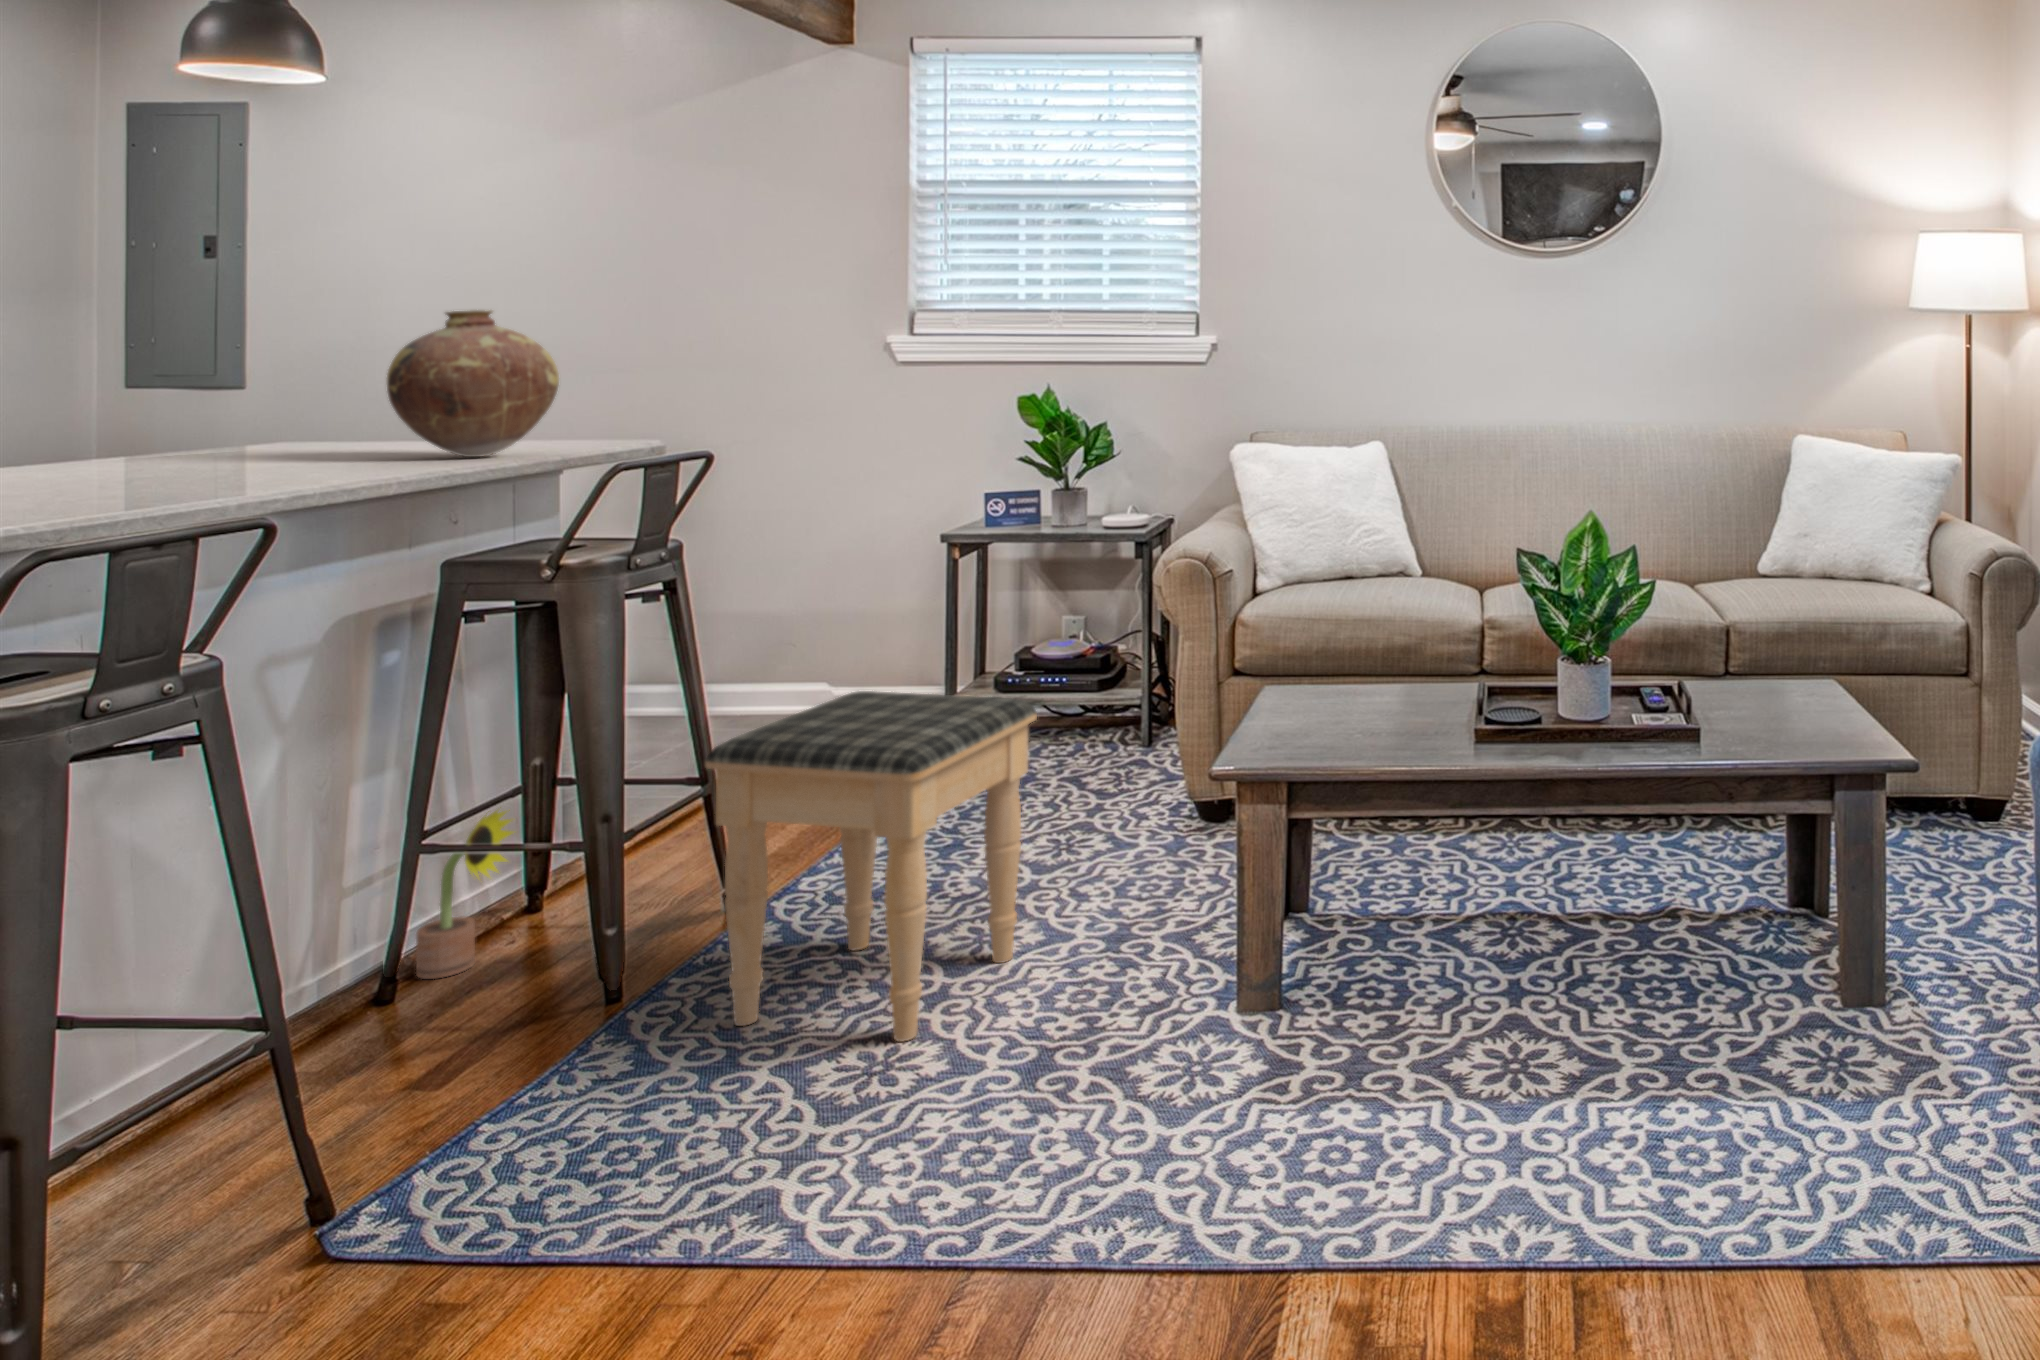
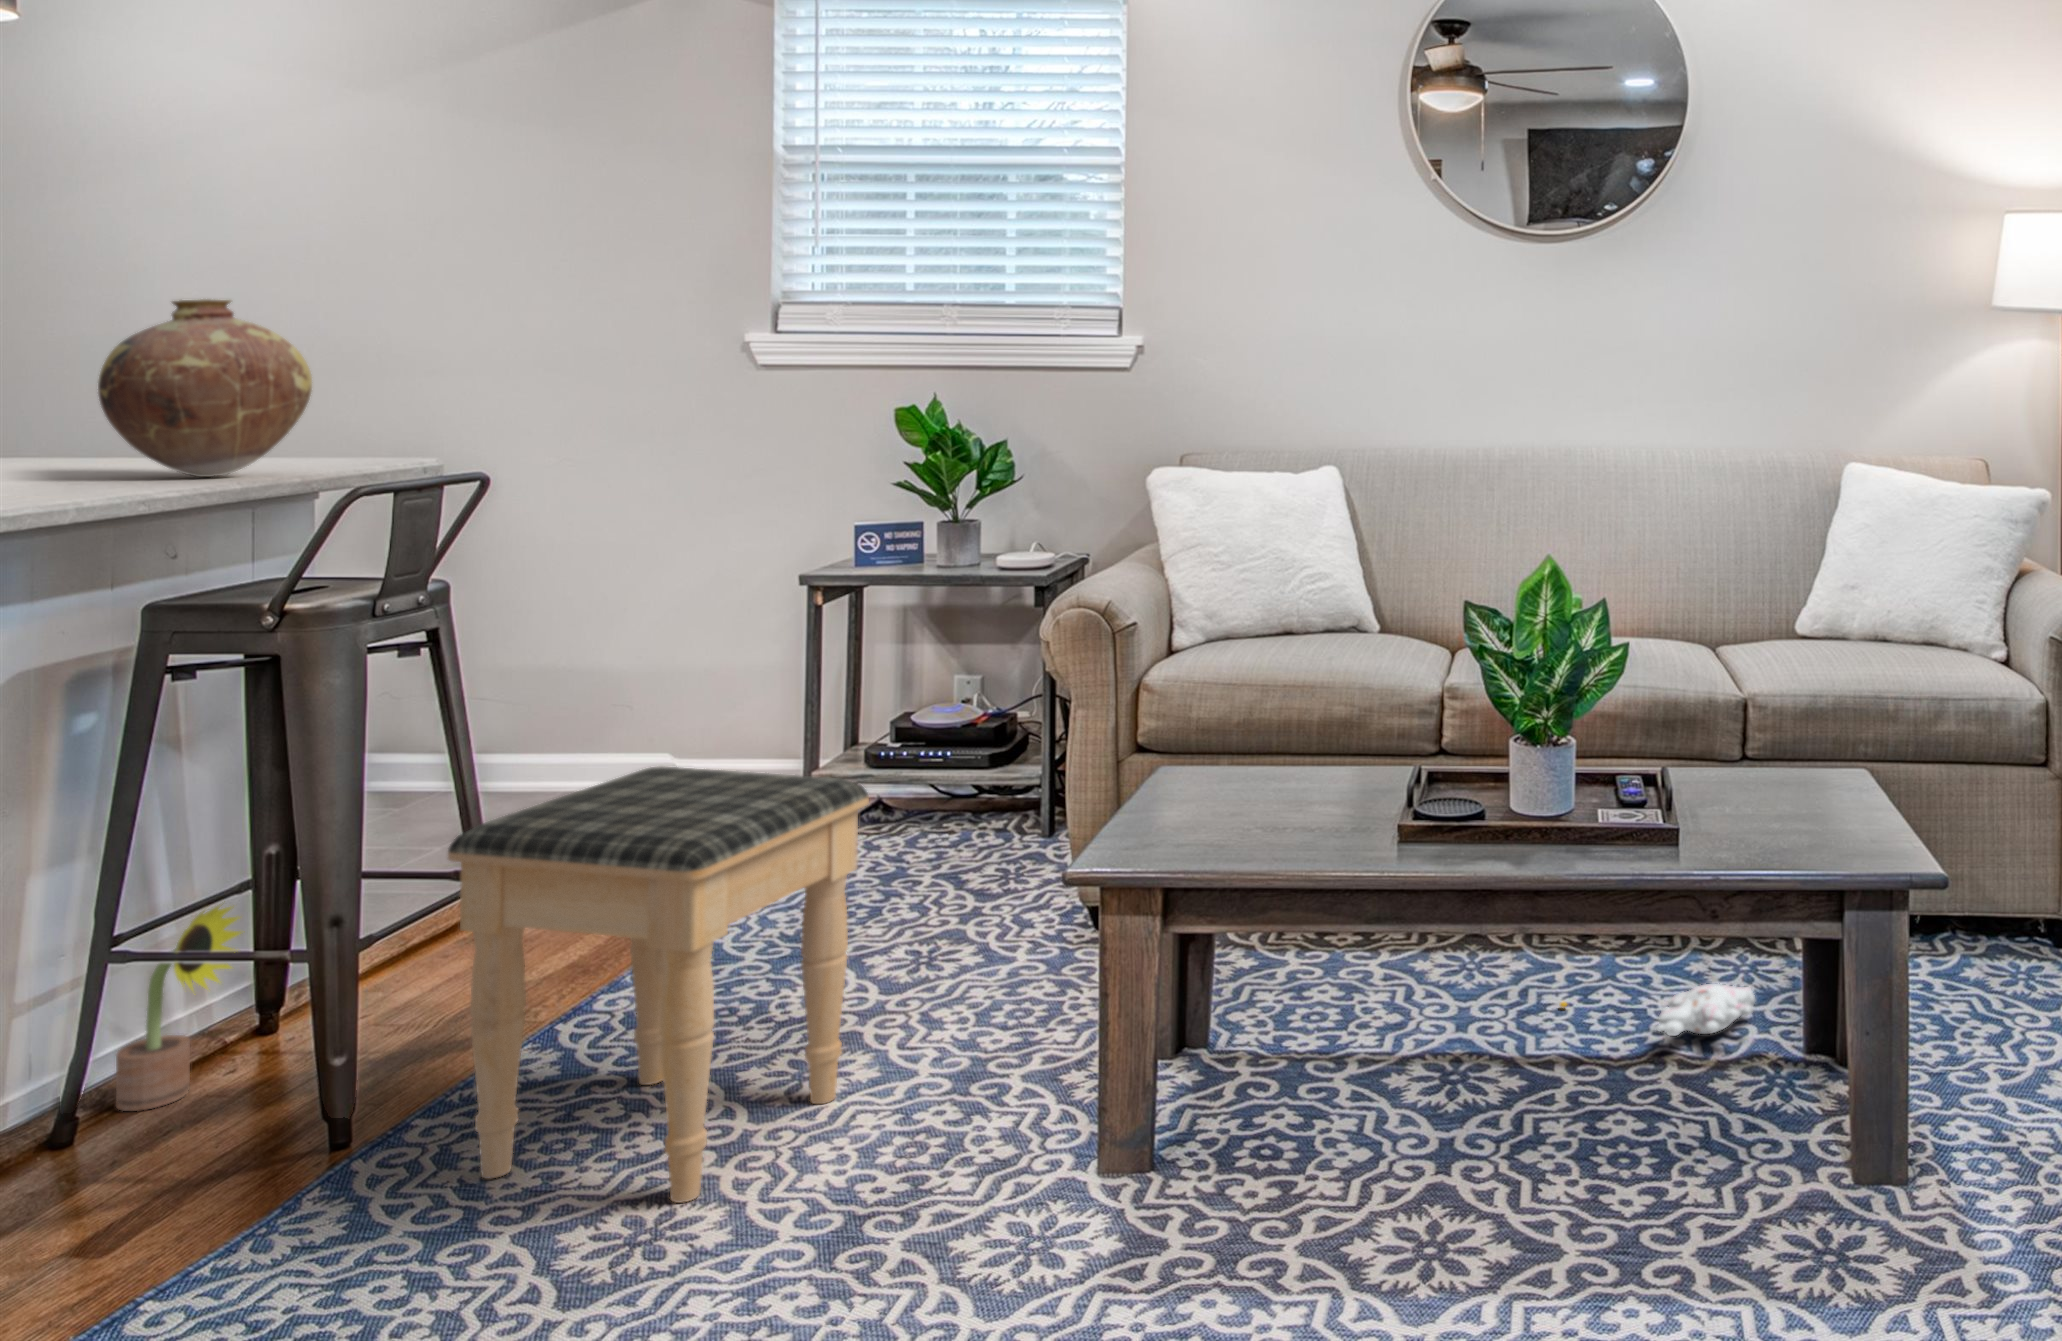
plush toy: none [1589,855,1749,897] -> present [1560,984,1756,1036]

